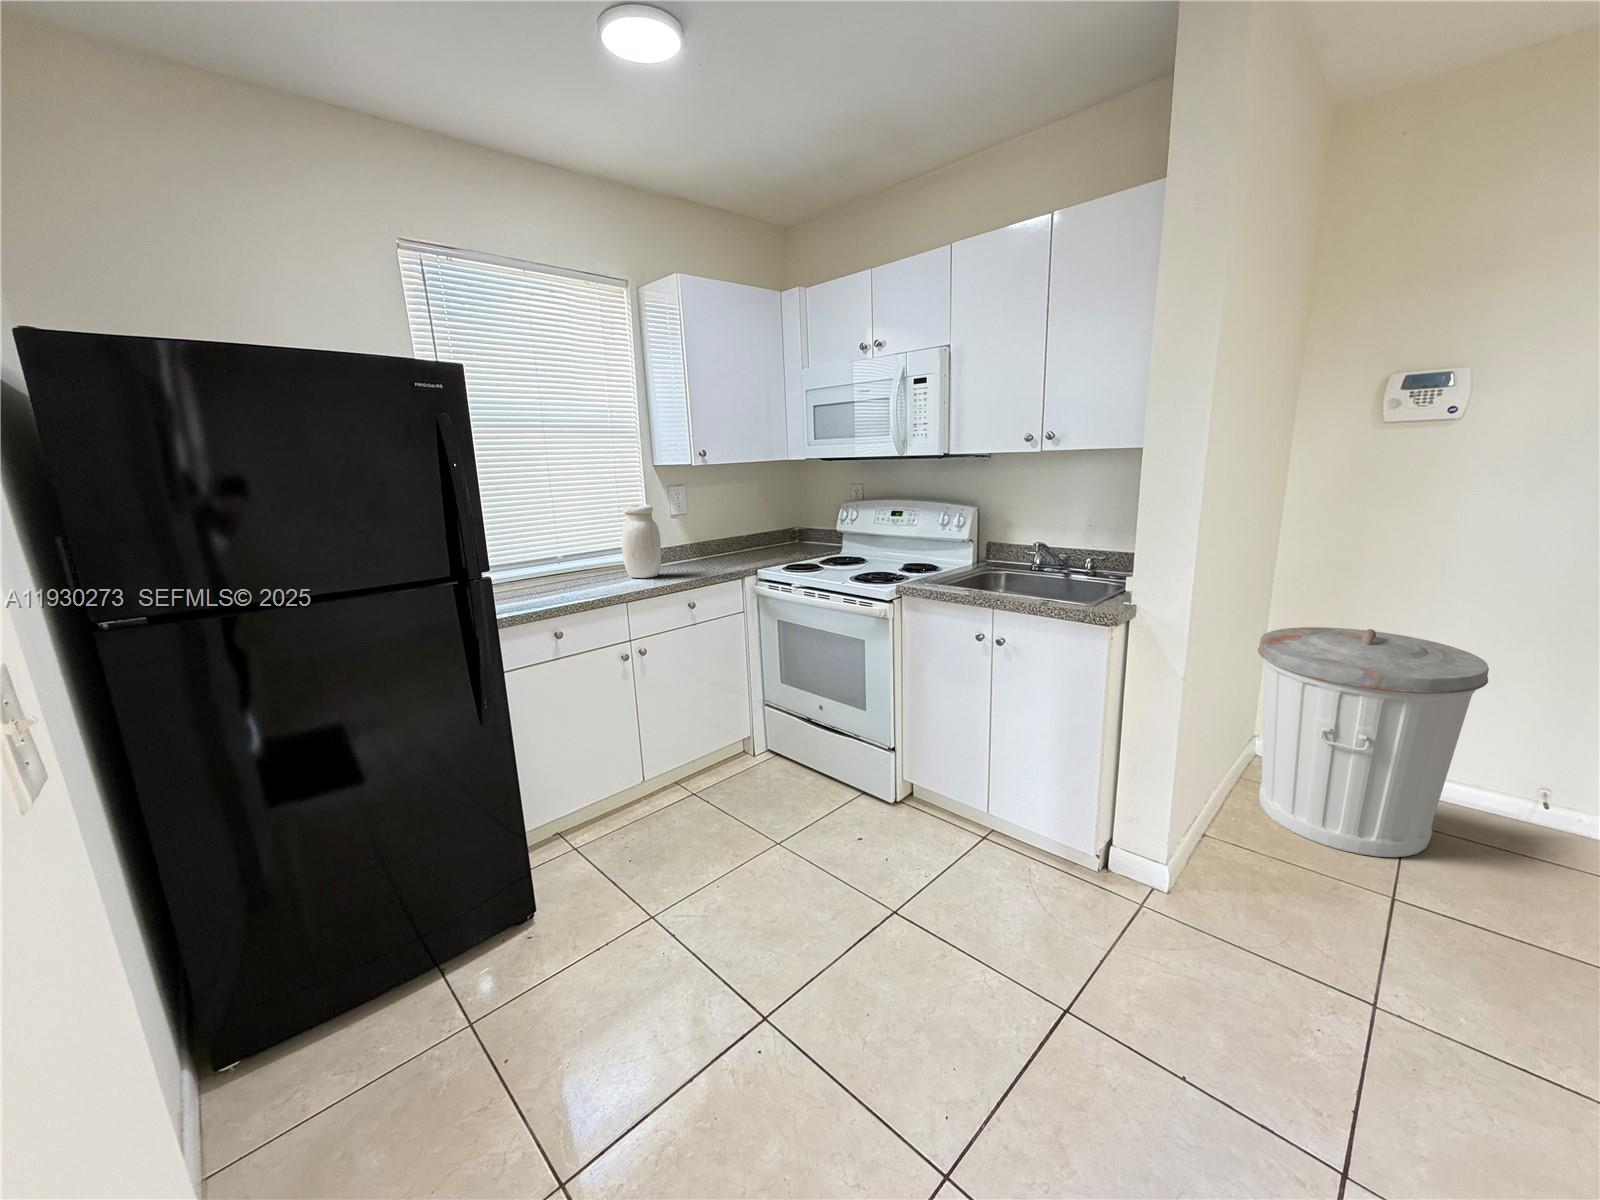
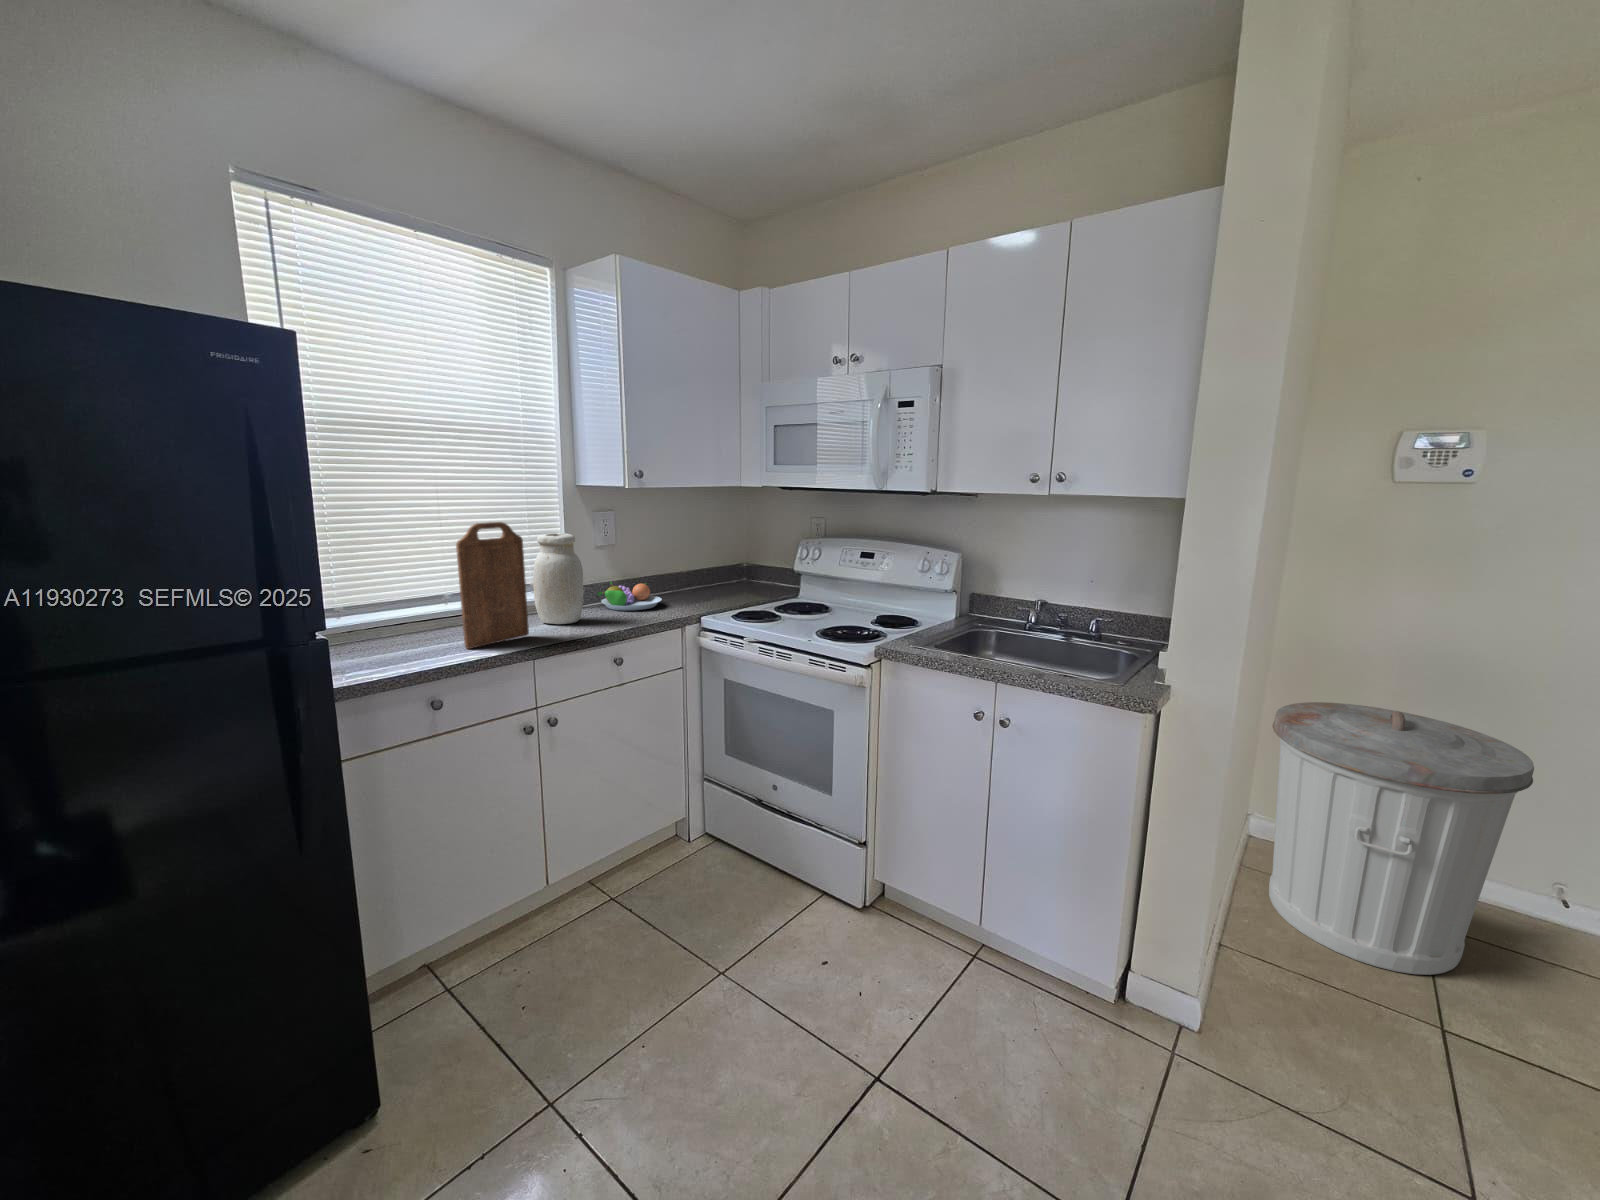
cutting board: none [564,496,620,595] -> present [456,522,529,649]
fruit bowl: none [673,545,726,568] -> present [597,582,662,611]

